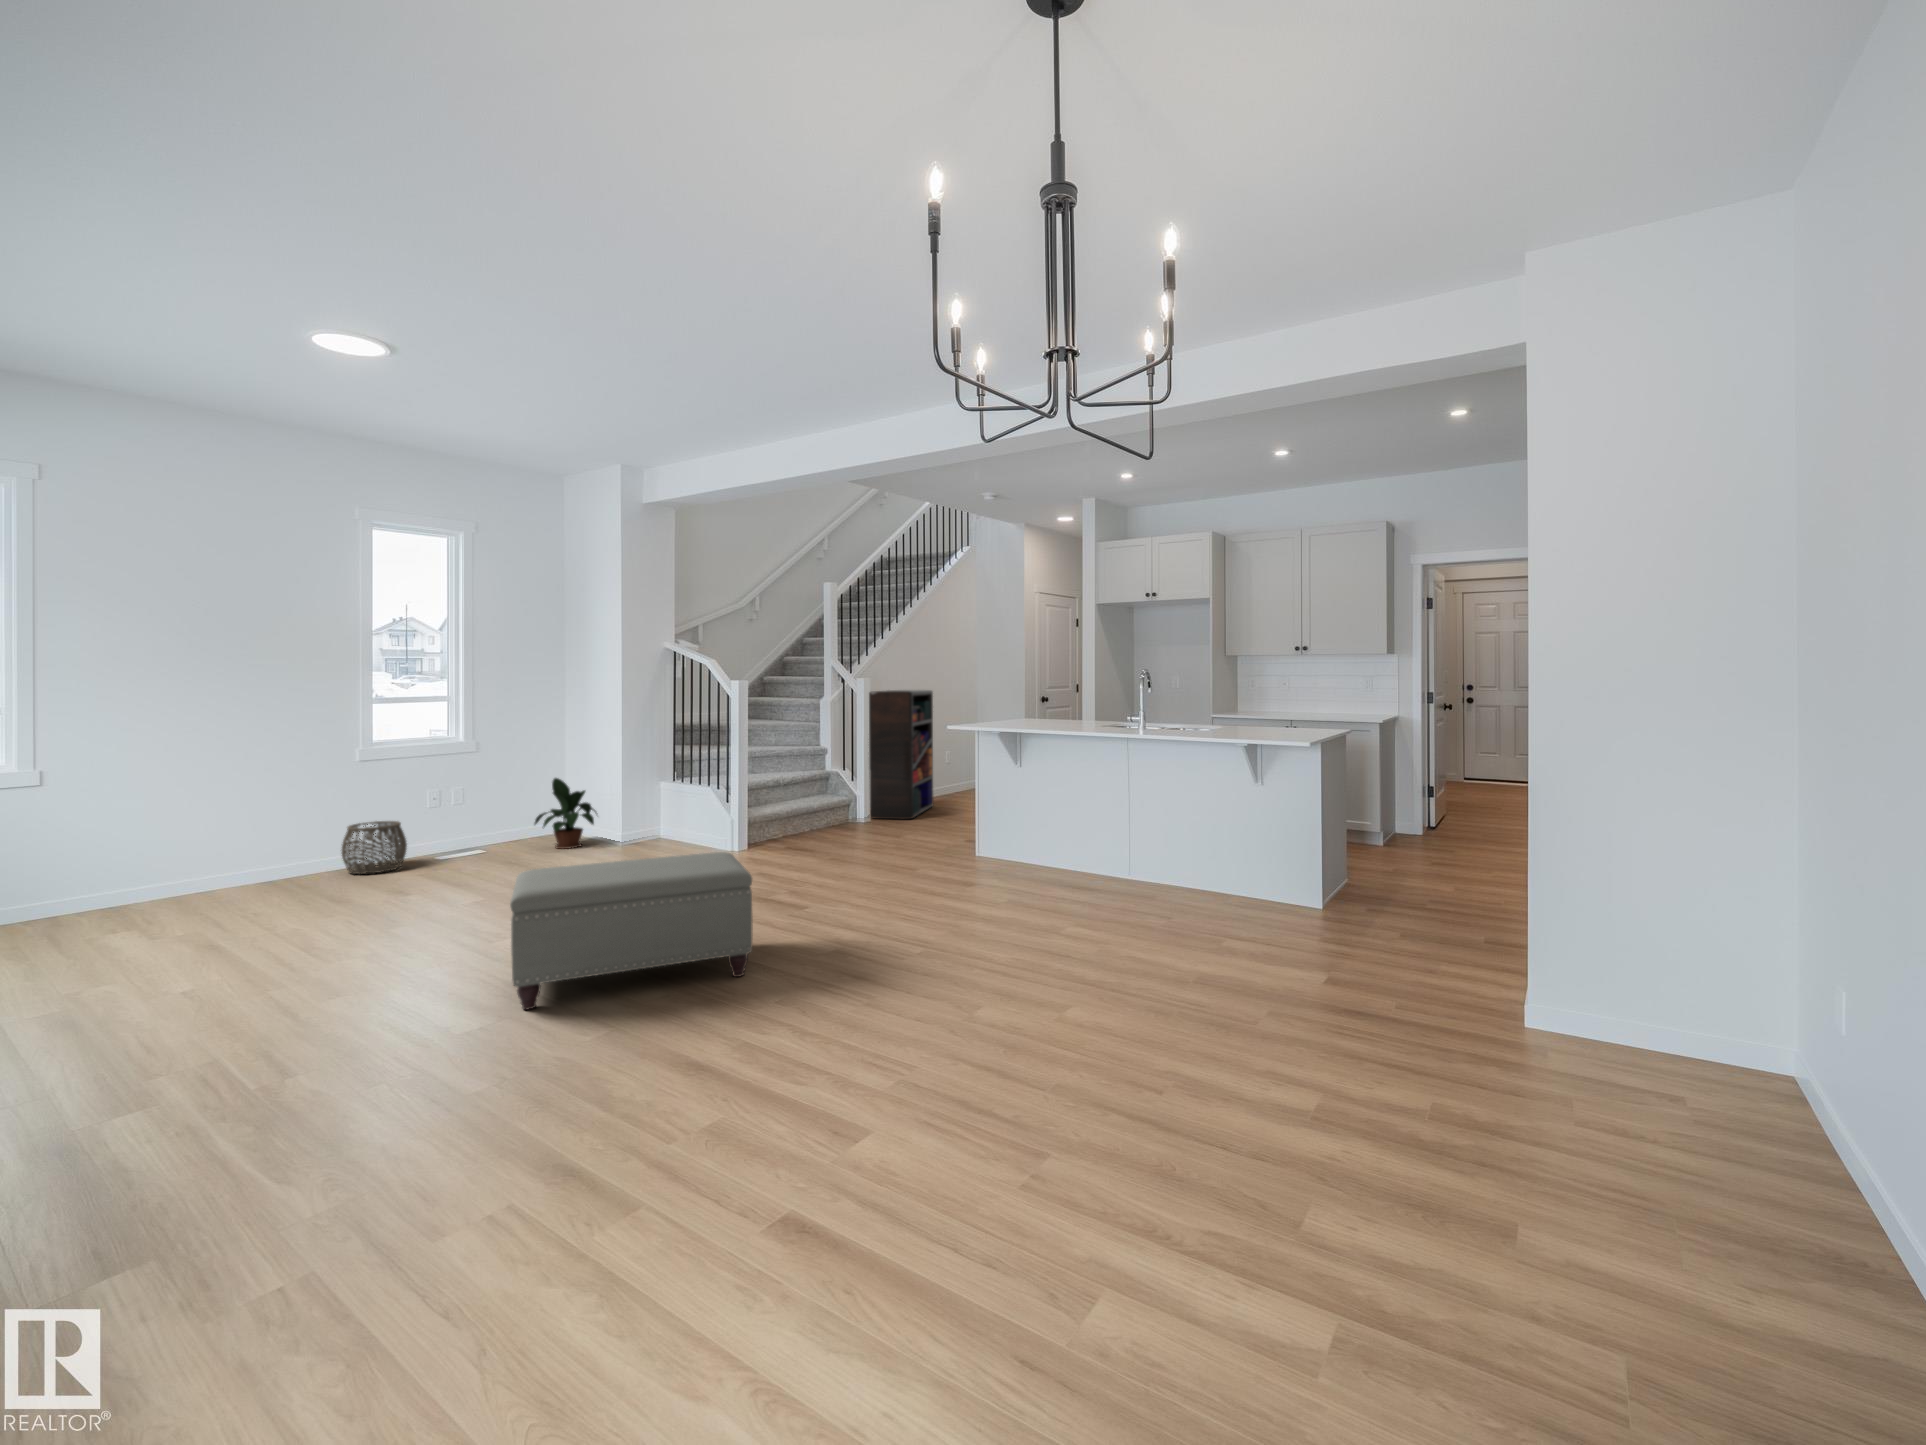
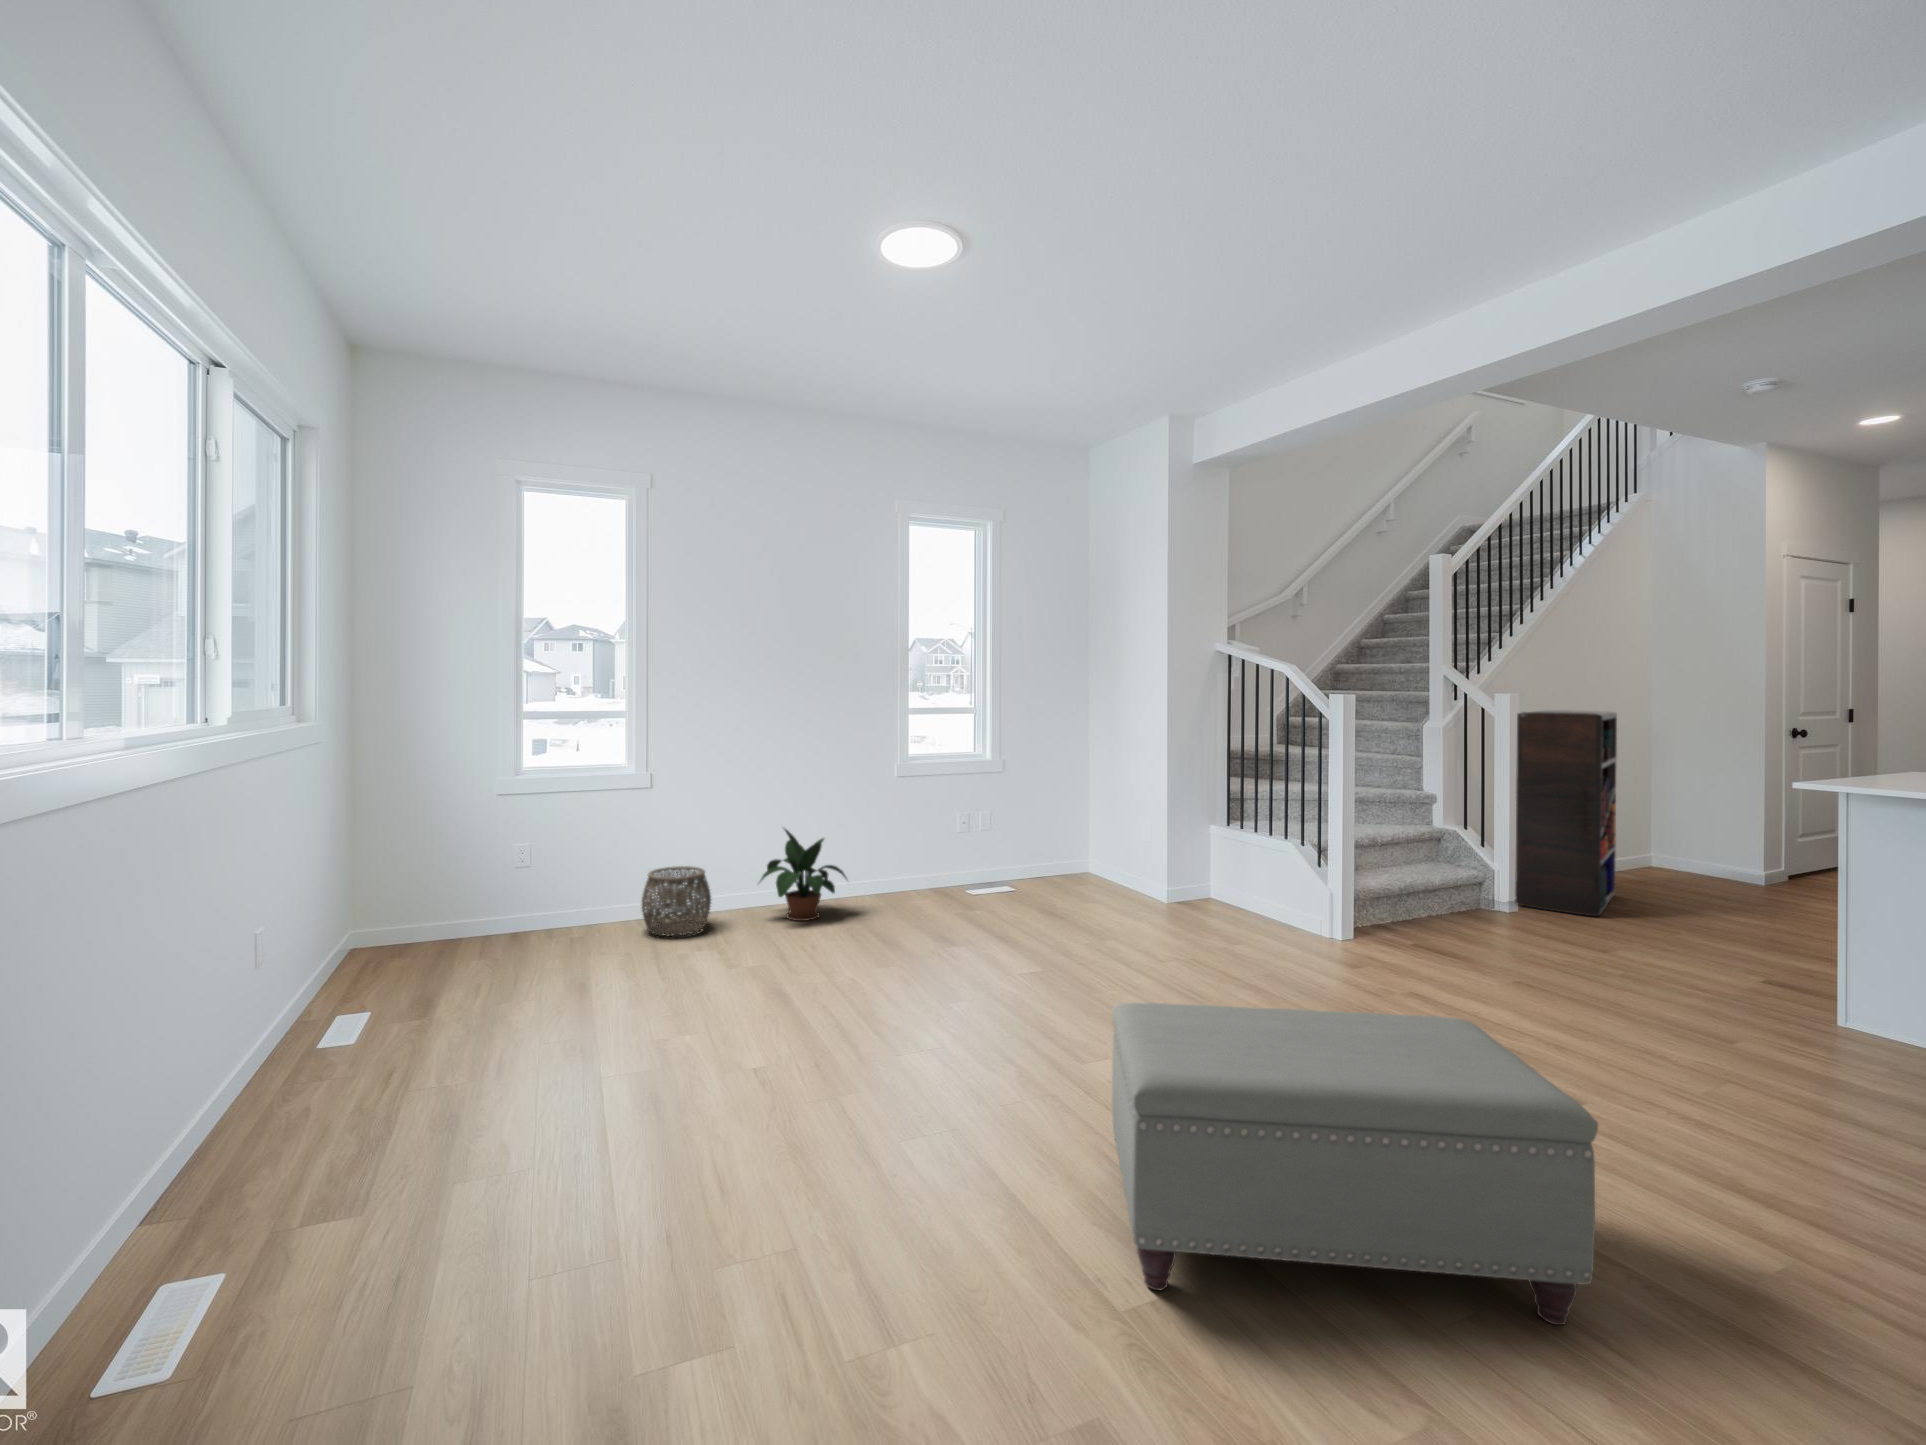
potted plant: present [535,778,596,849] -> present [758,829,847,921]
woven basket: present [341,821,407,874] -> present [642,866,711,936]

